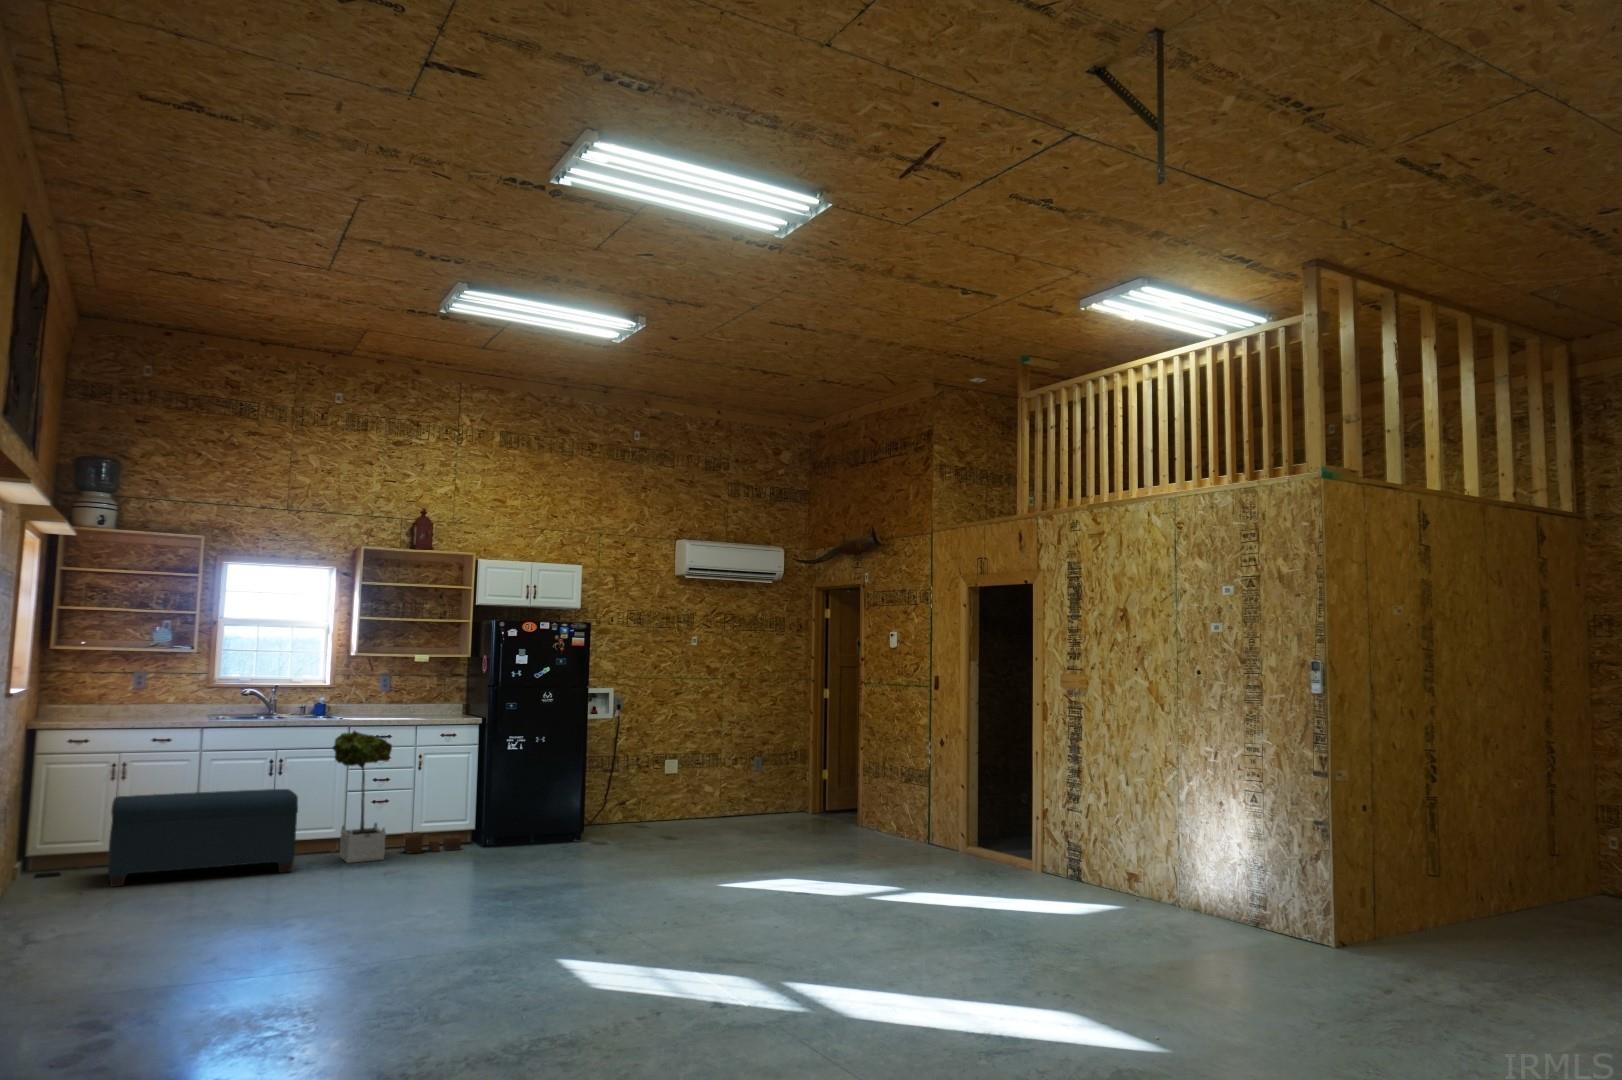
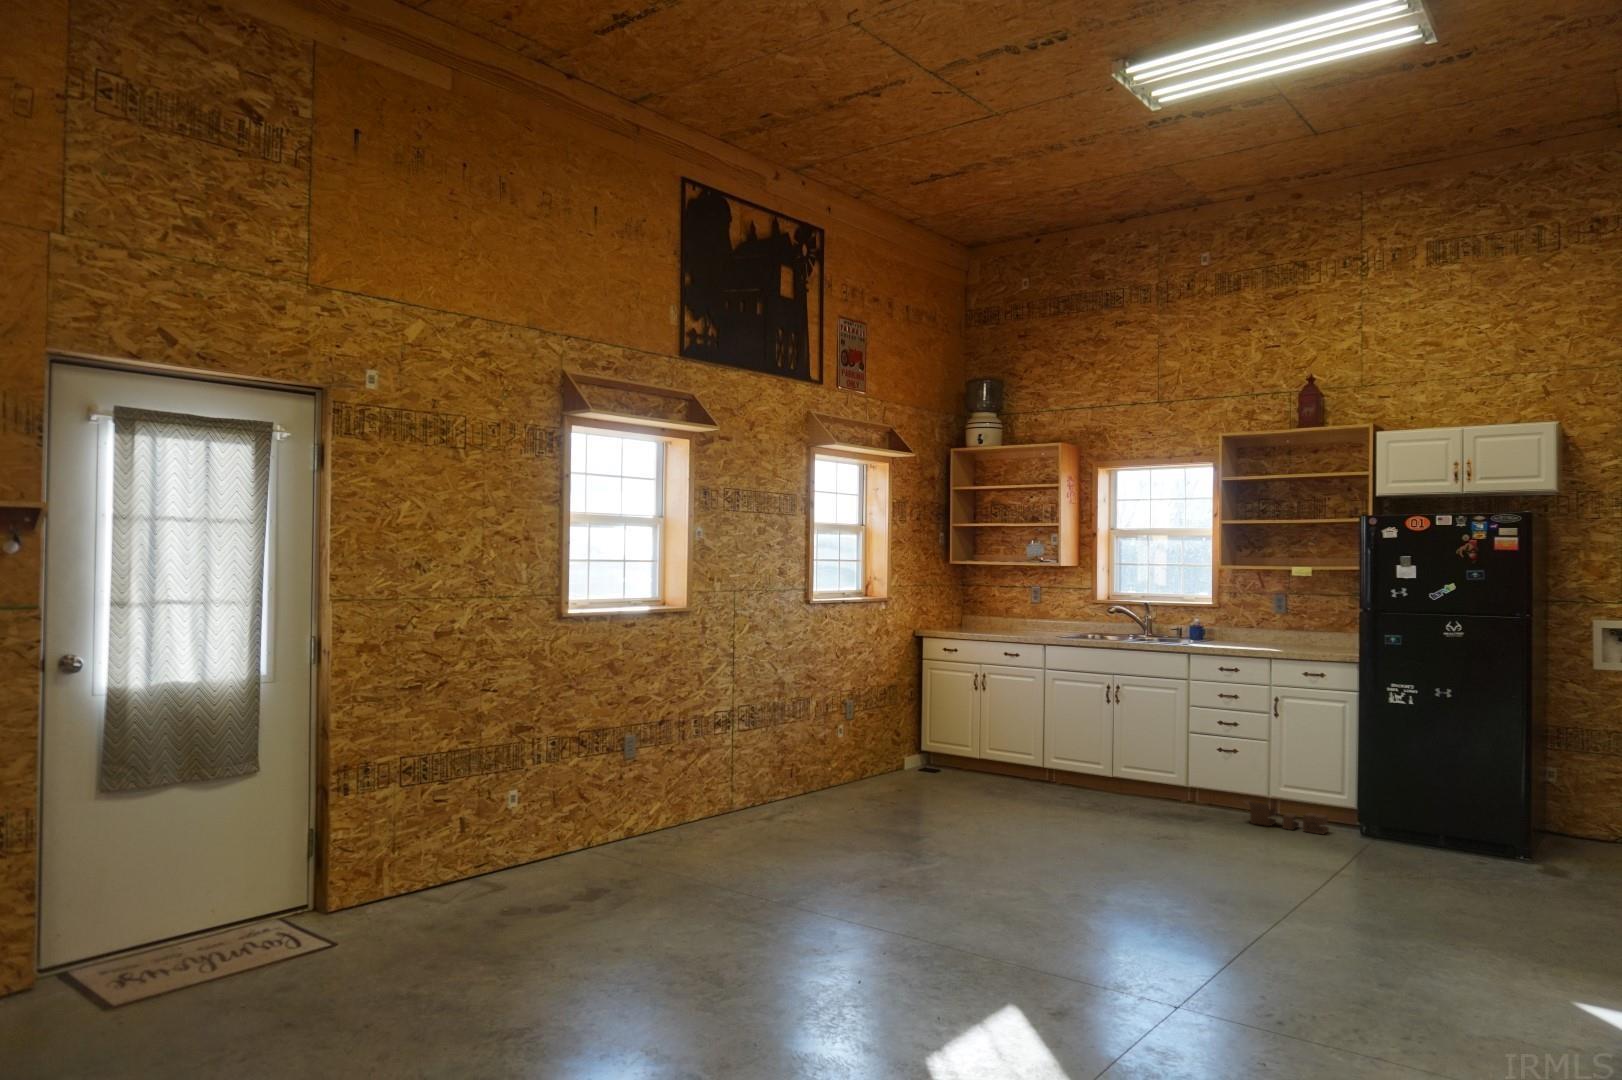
potted tree: present [333,731,392,863] -> none [1149,656,1219,822]
bench: present [108,789,298,887] -> none [937,703,1123,810]

